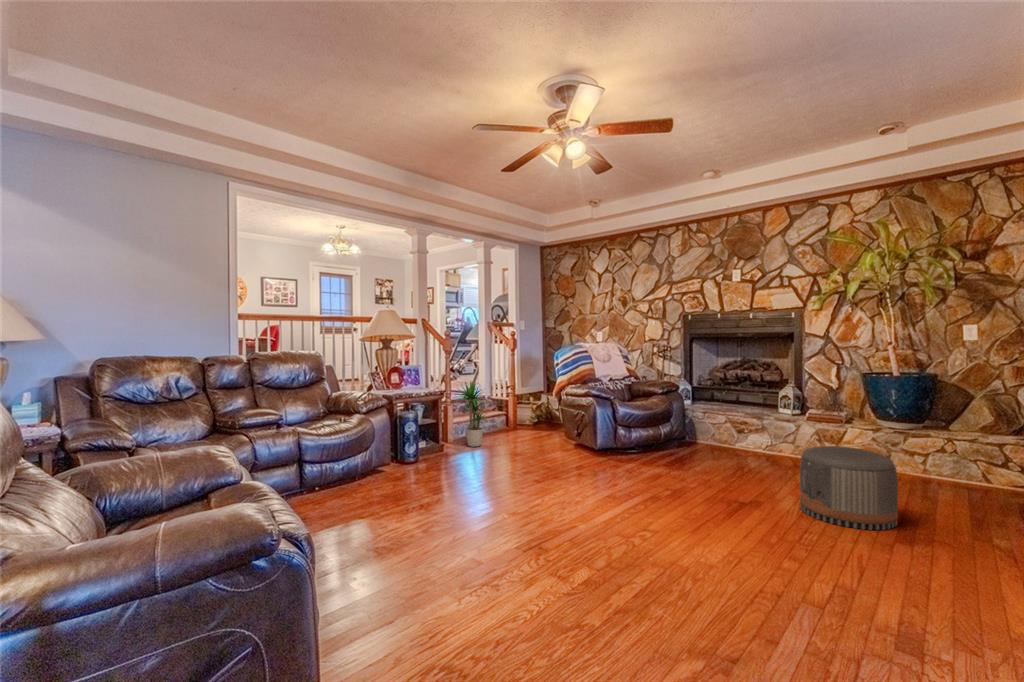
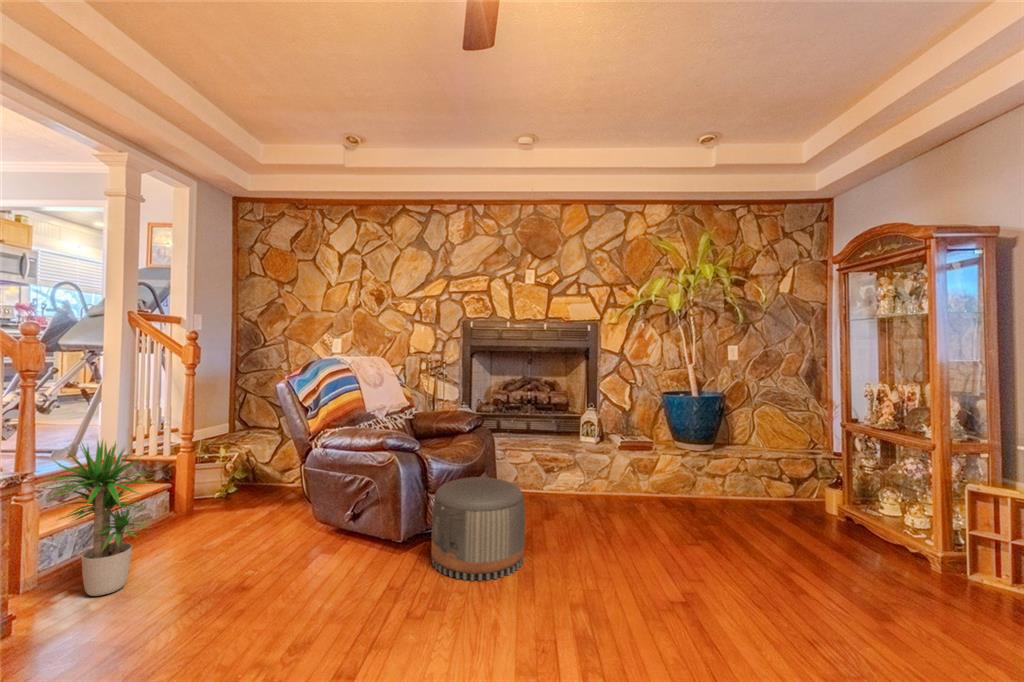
pouf: present [800,446,898,530] -> present [431,477,525,581]

